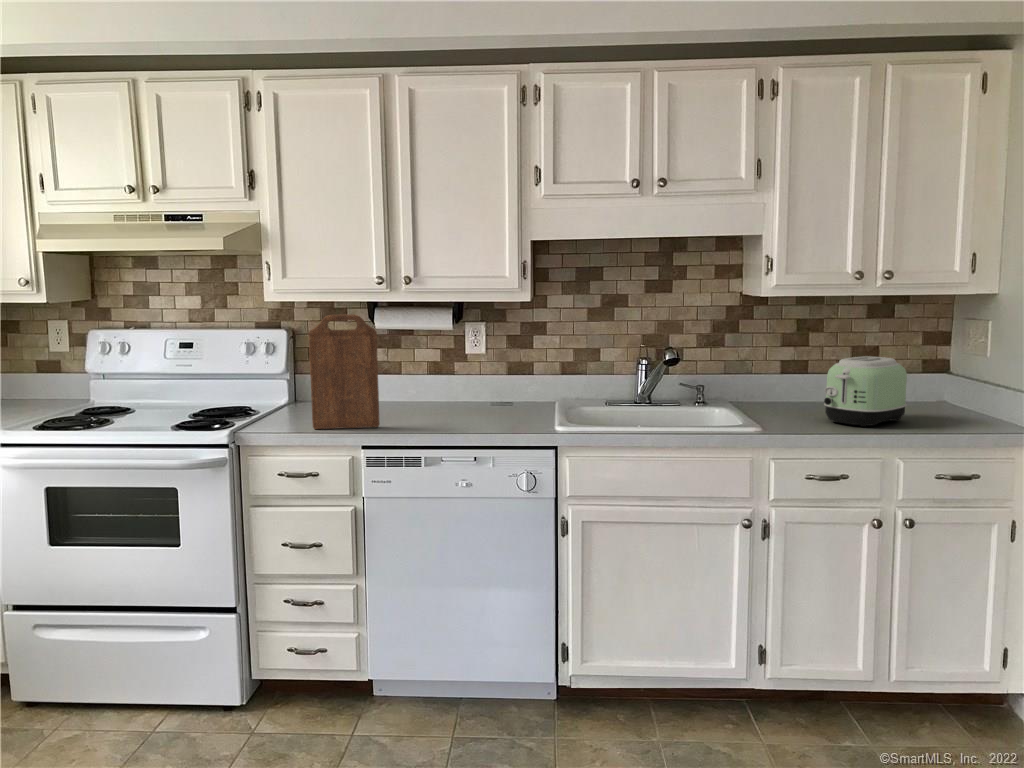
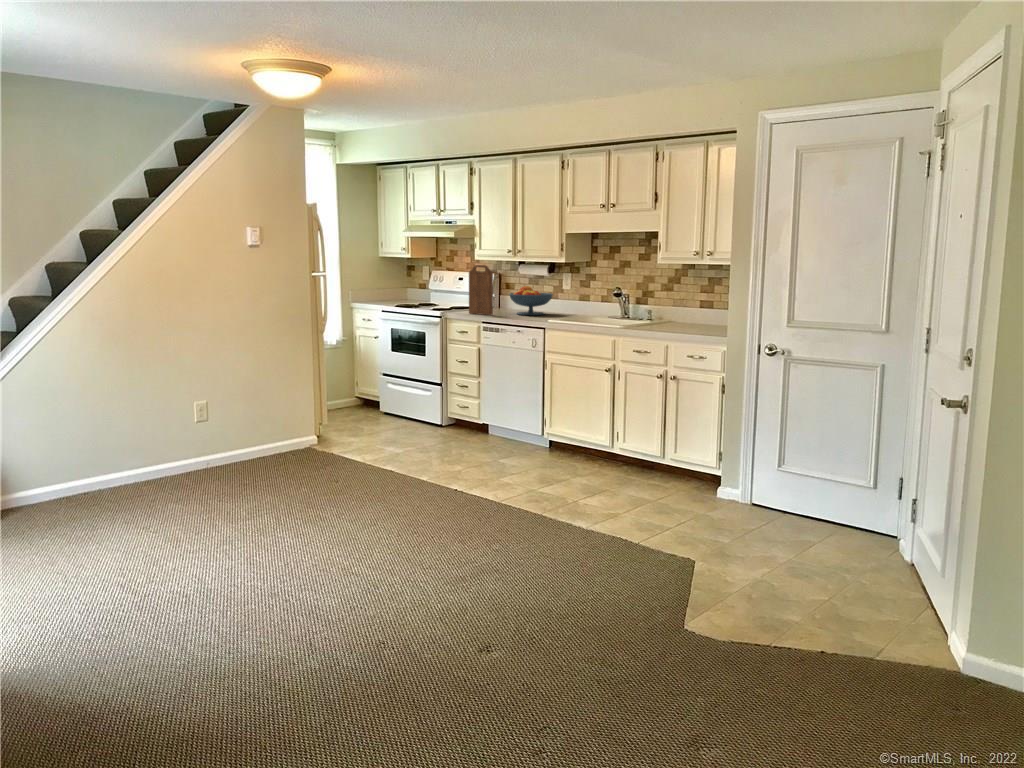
fruit bowl: none [380,353,474,417] -> present [509,286,553,315]
toaster: present [824,356,907,427] -> none [665,297,714,333]

